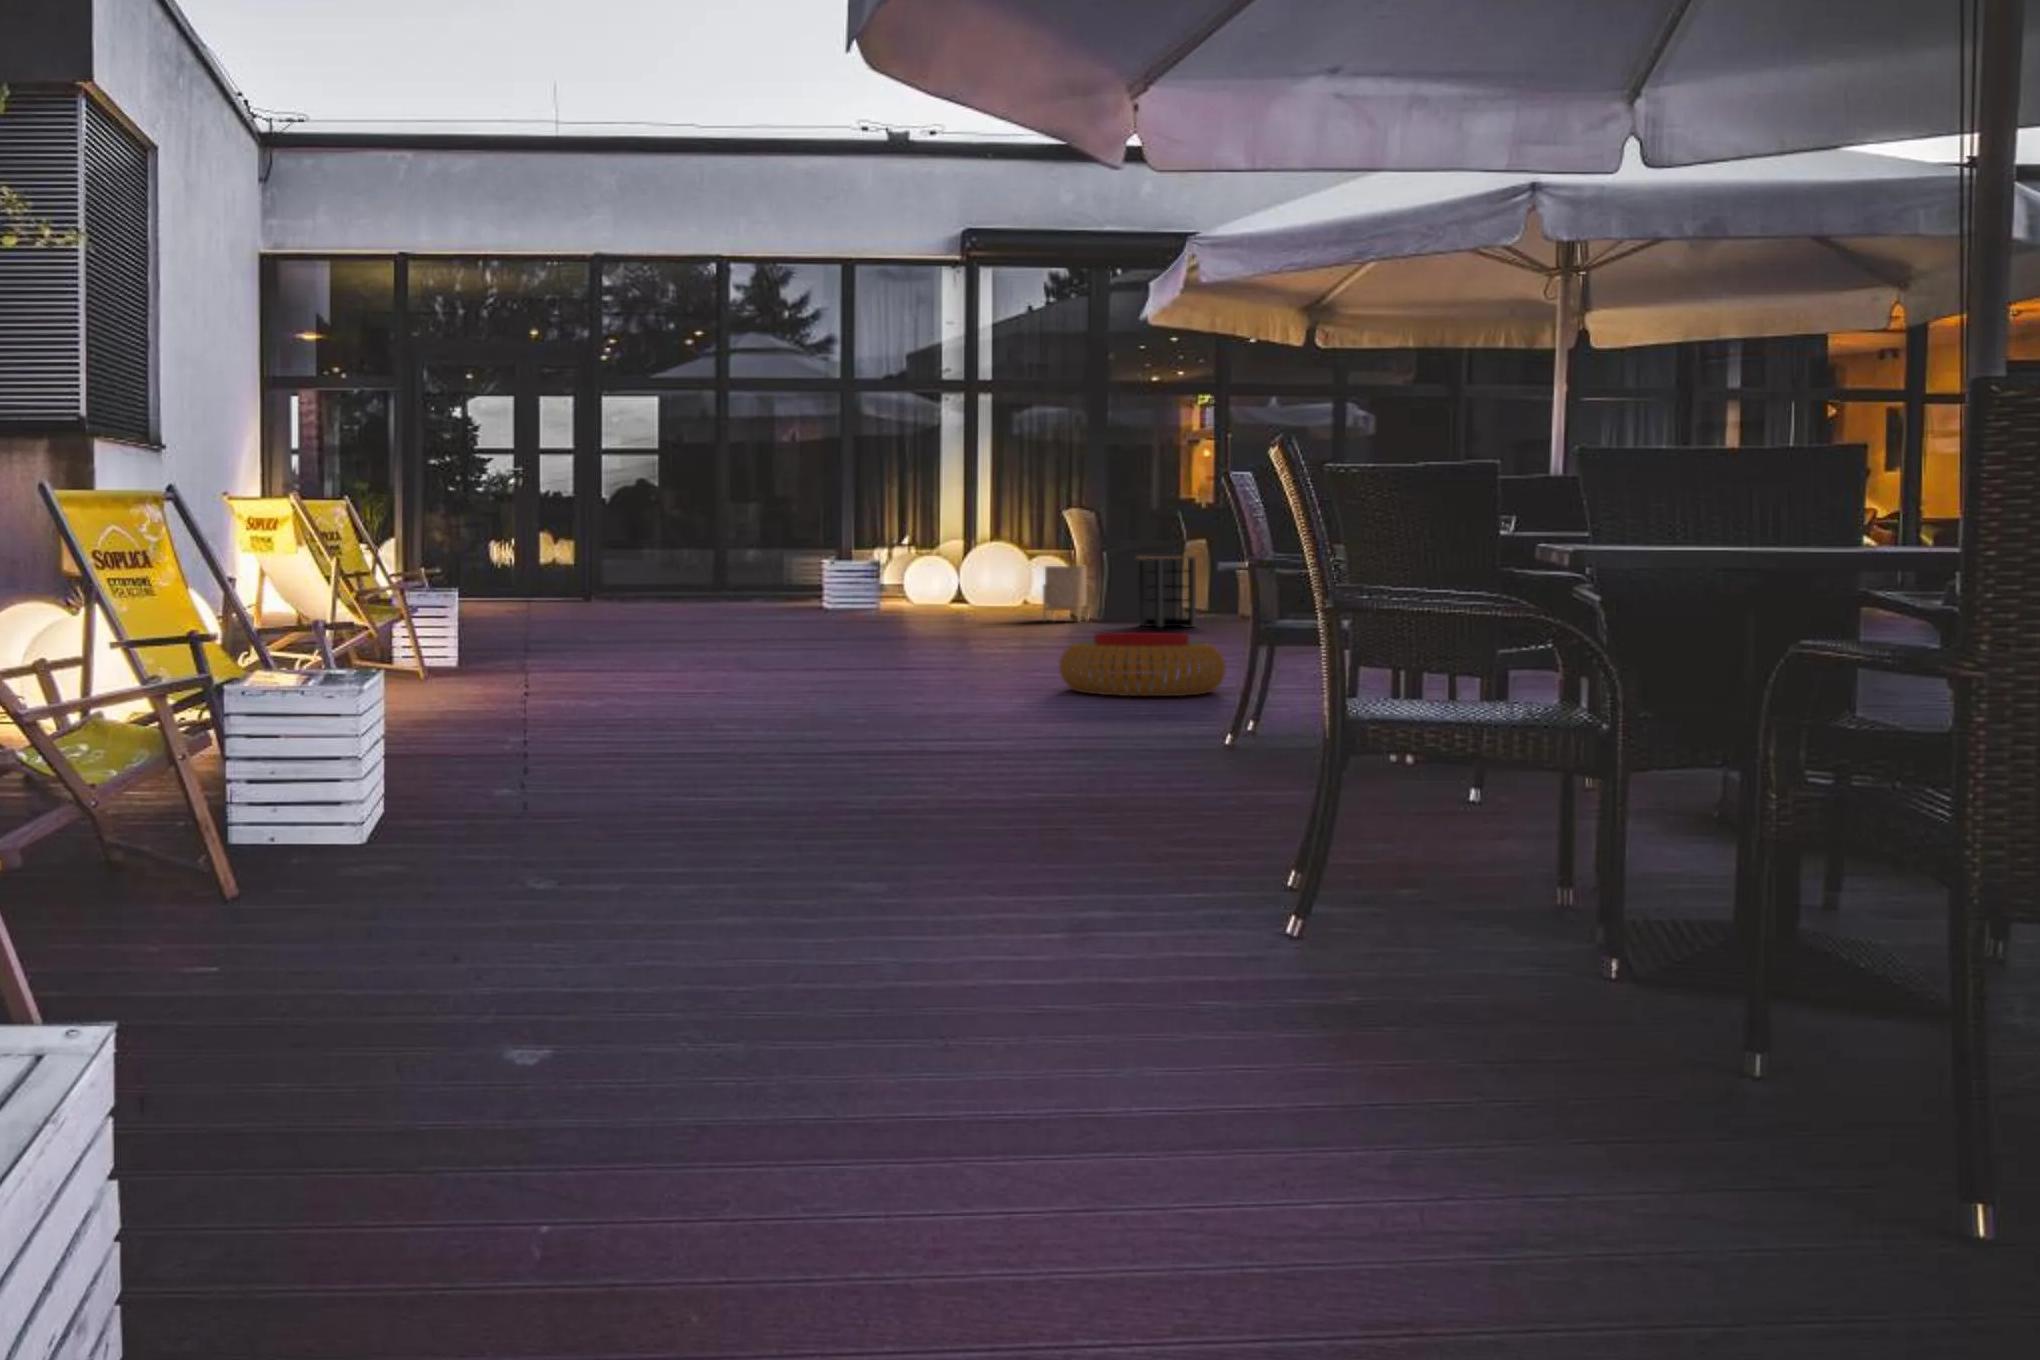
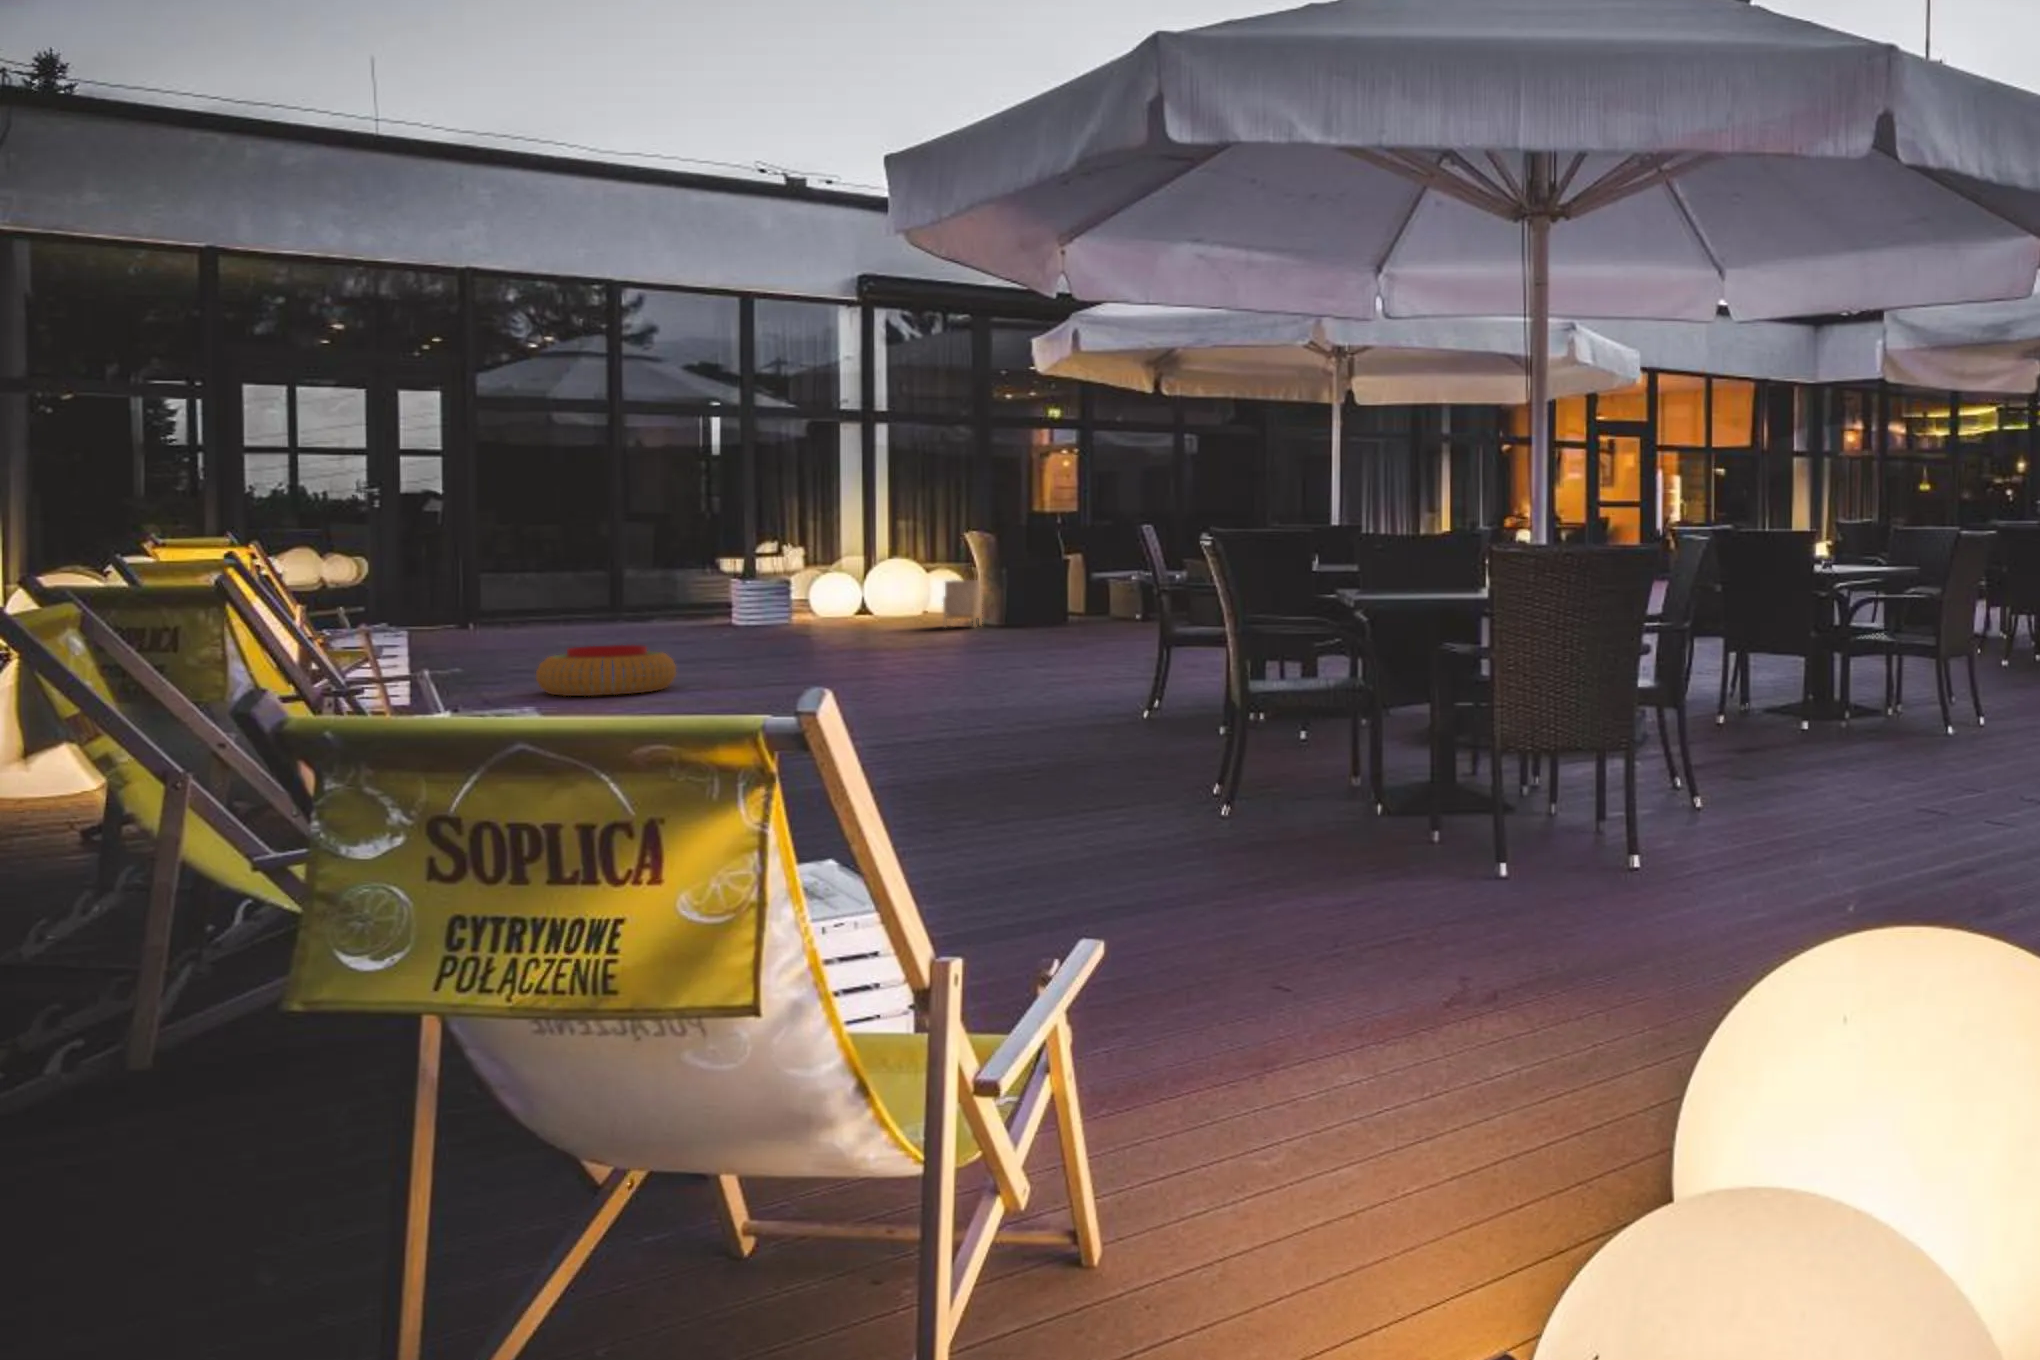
side table: present [1136,556,1197,627] -> none [1023,574,1072,632]
pouf: present [1059,632,1226,696] -> present [536,645,676,696]

